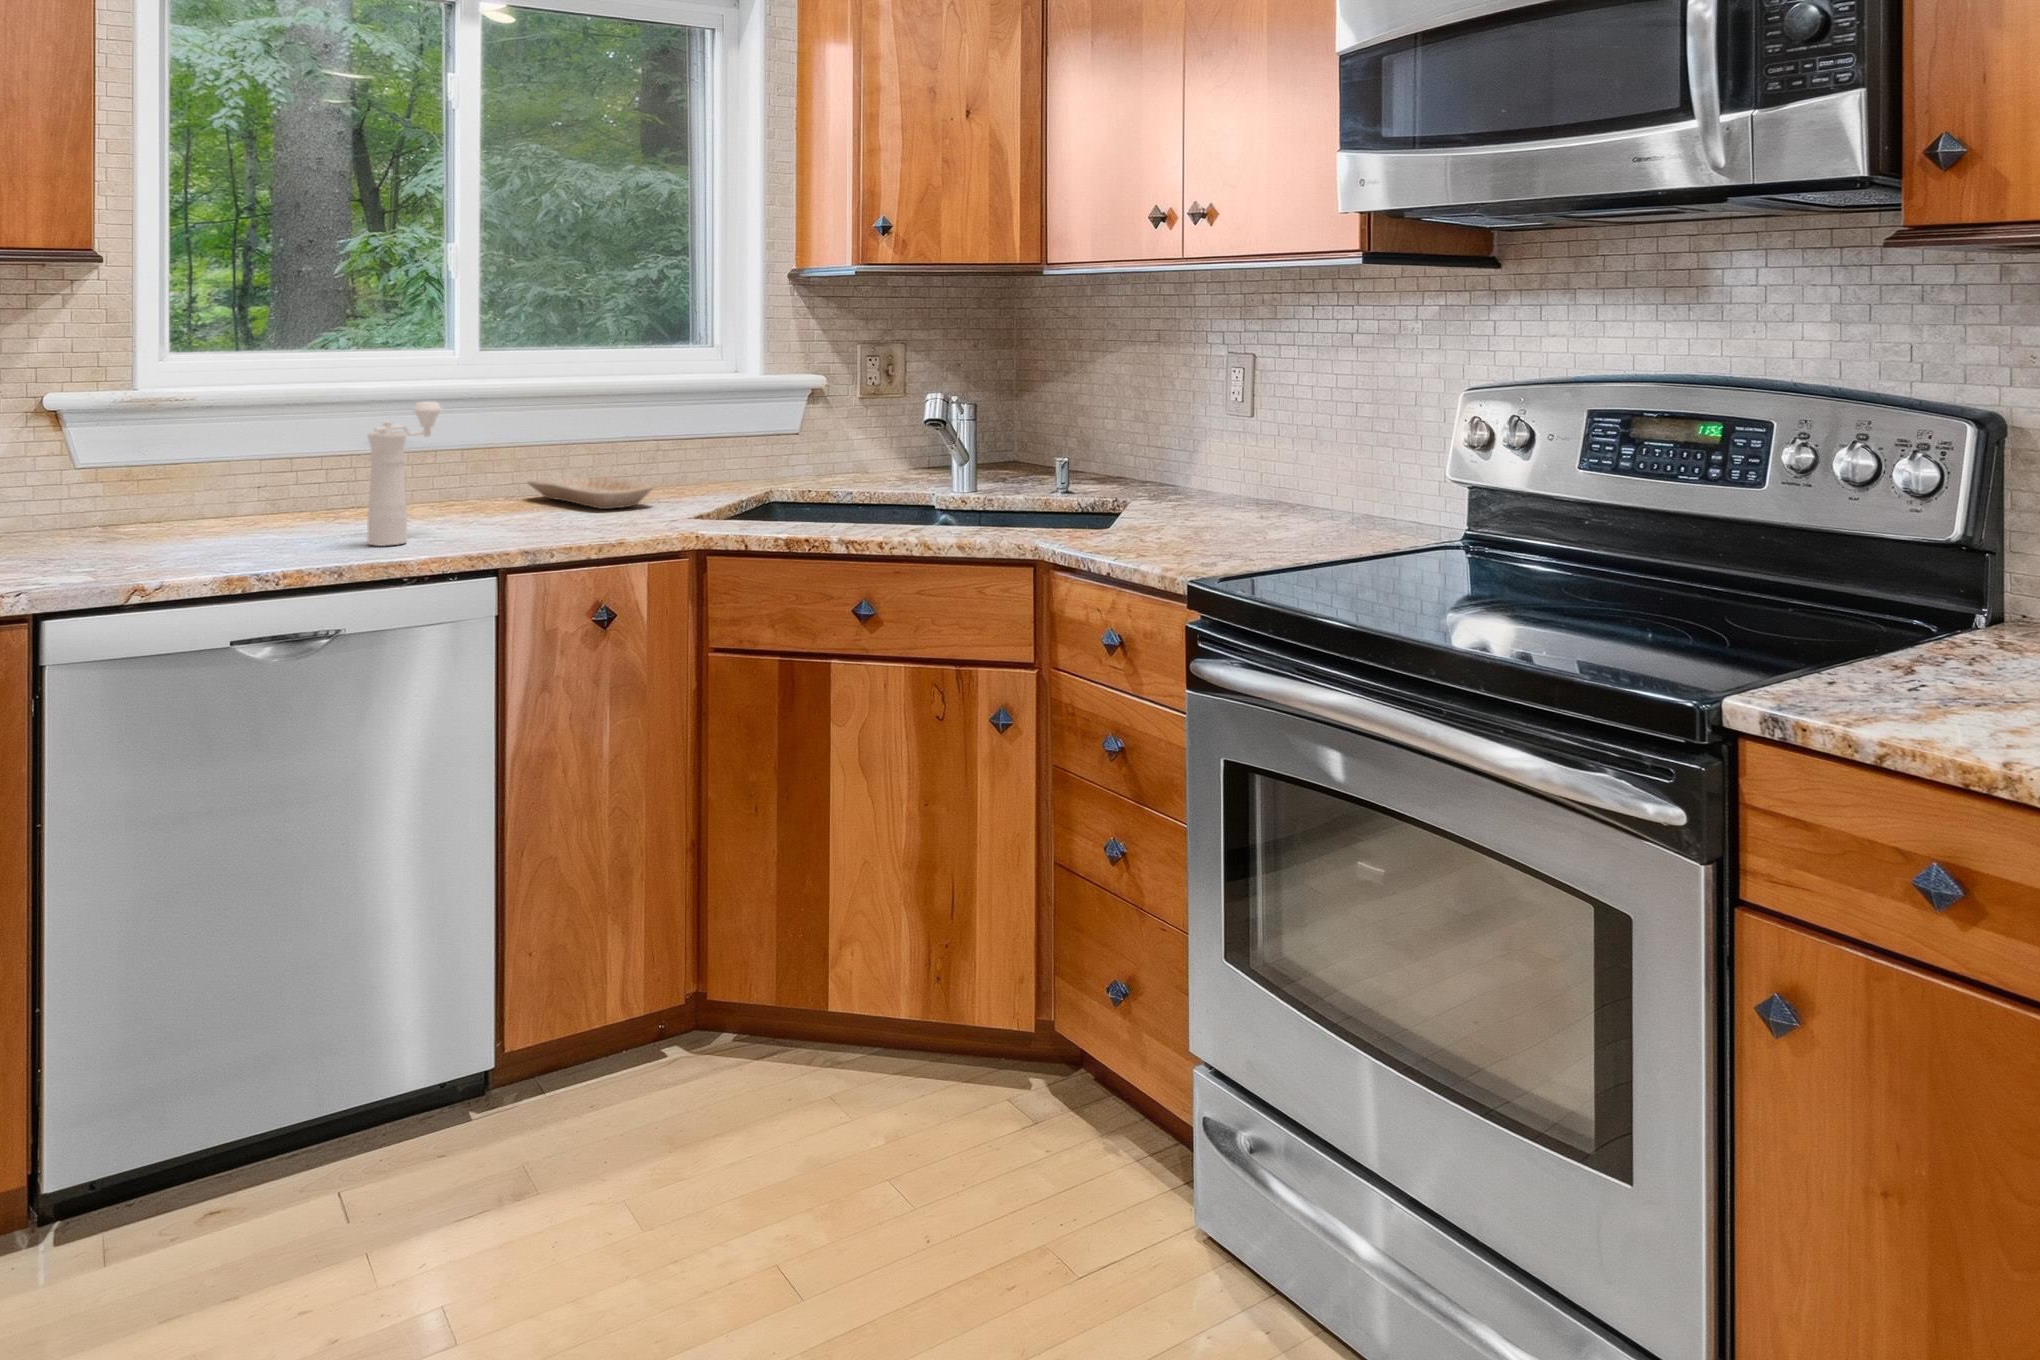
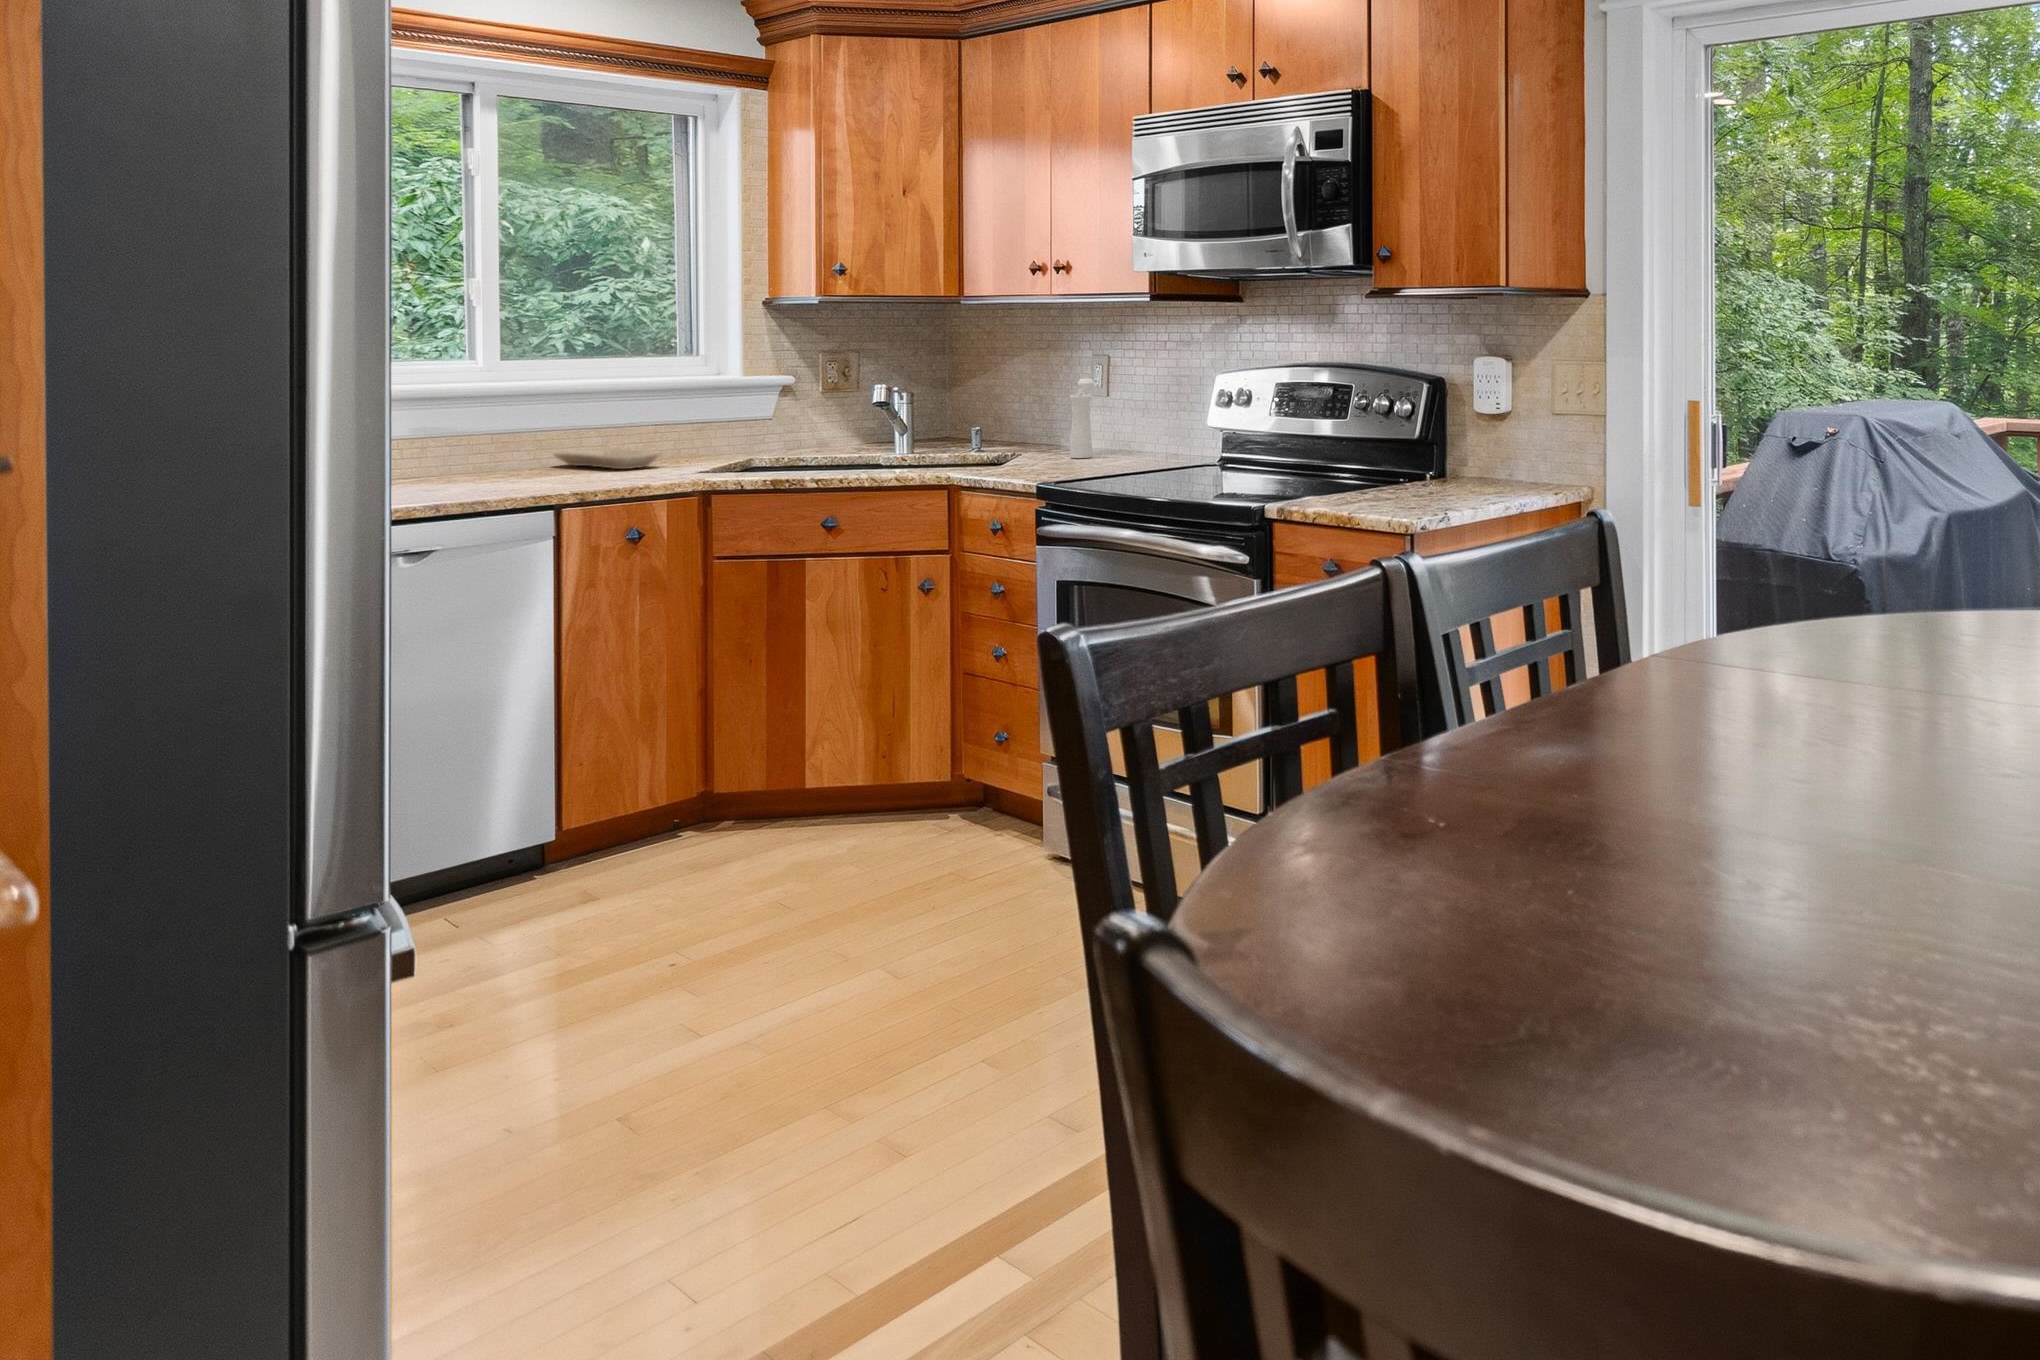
pepper mill: present [368,402,442,546] -> present [1070,379,1094,458]

